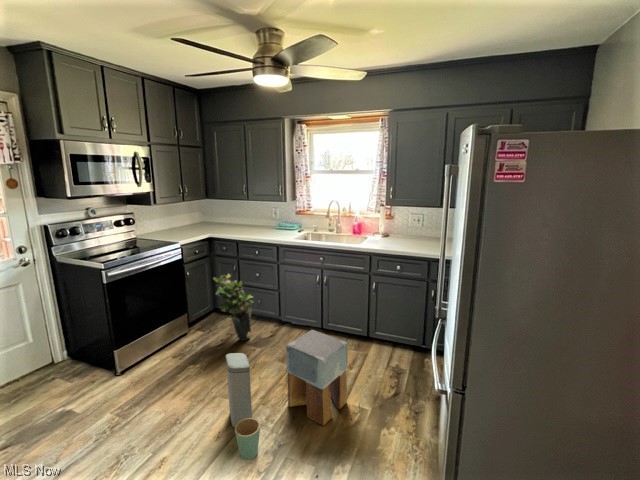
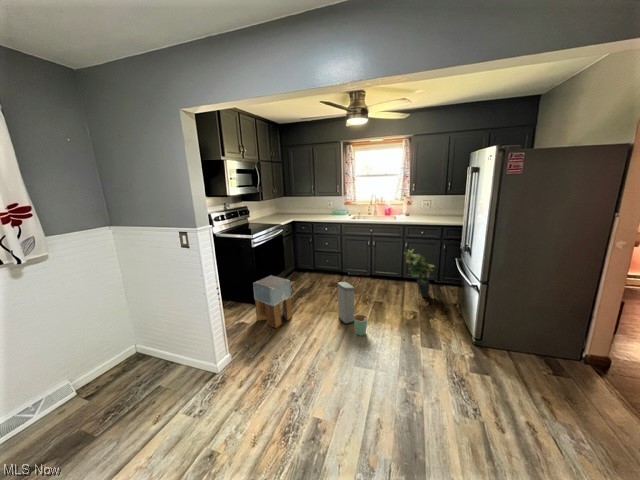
potted plant: present [214,274,253,341] -> present [405,250,434,297]
stool: present [286,330,348,426] -> present [253,275,292,328]

